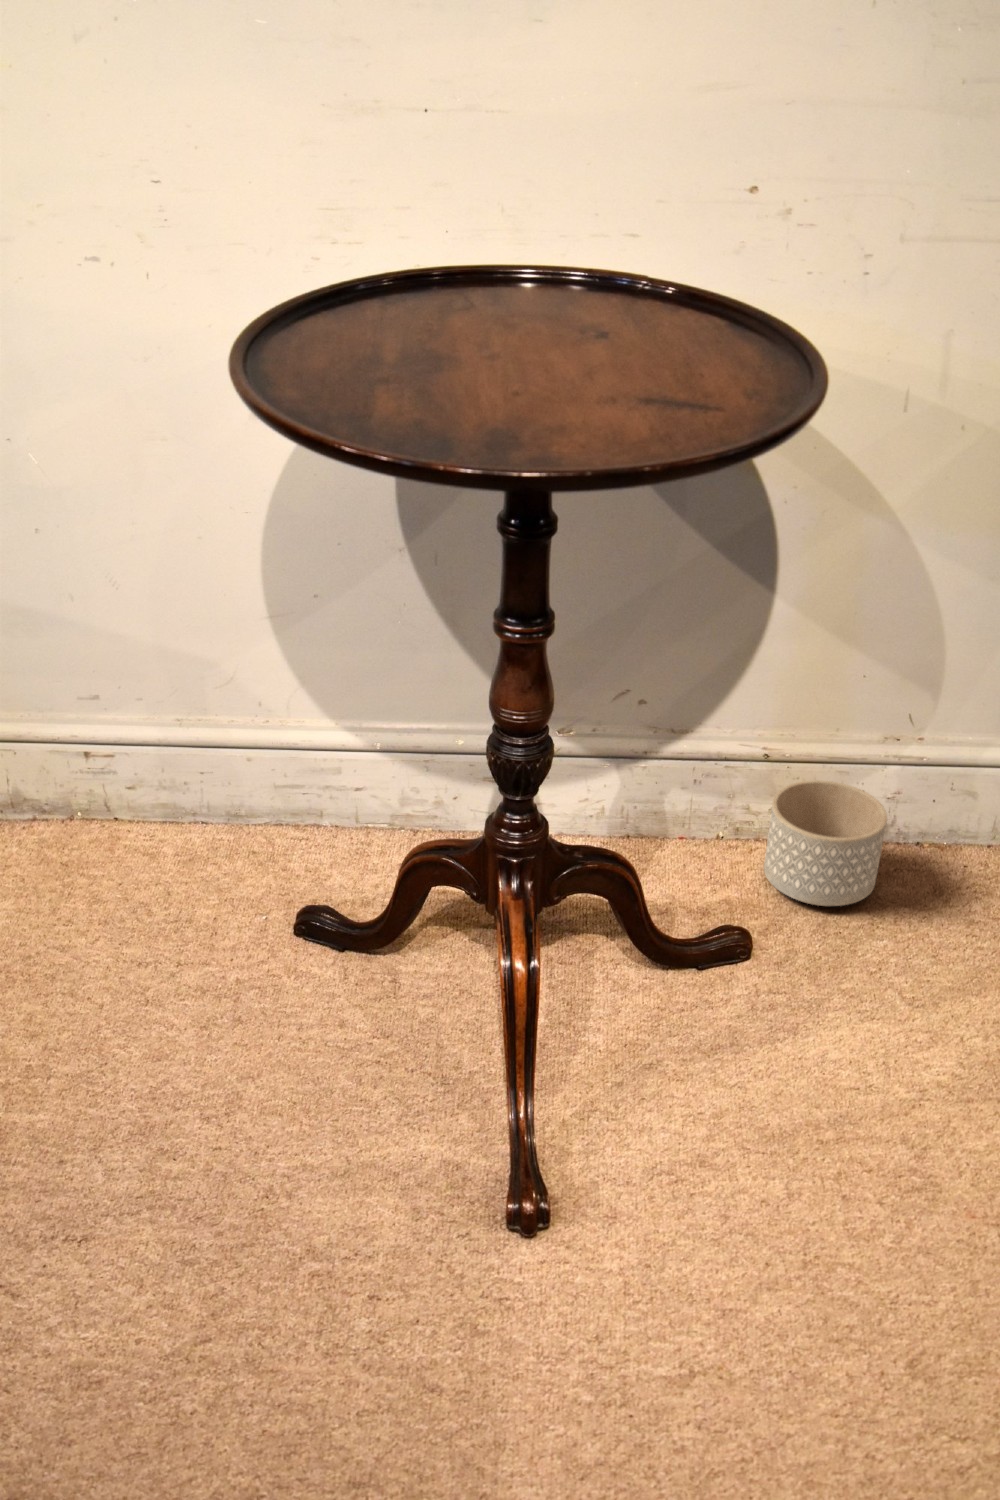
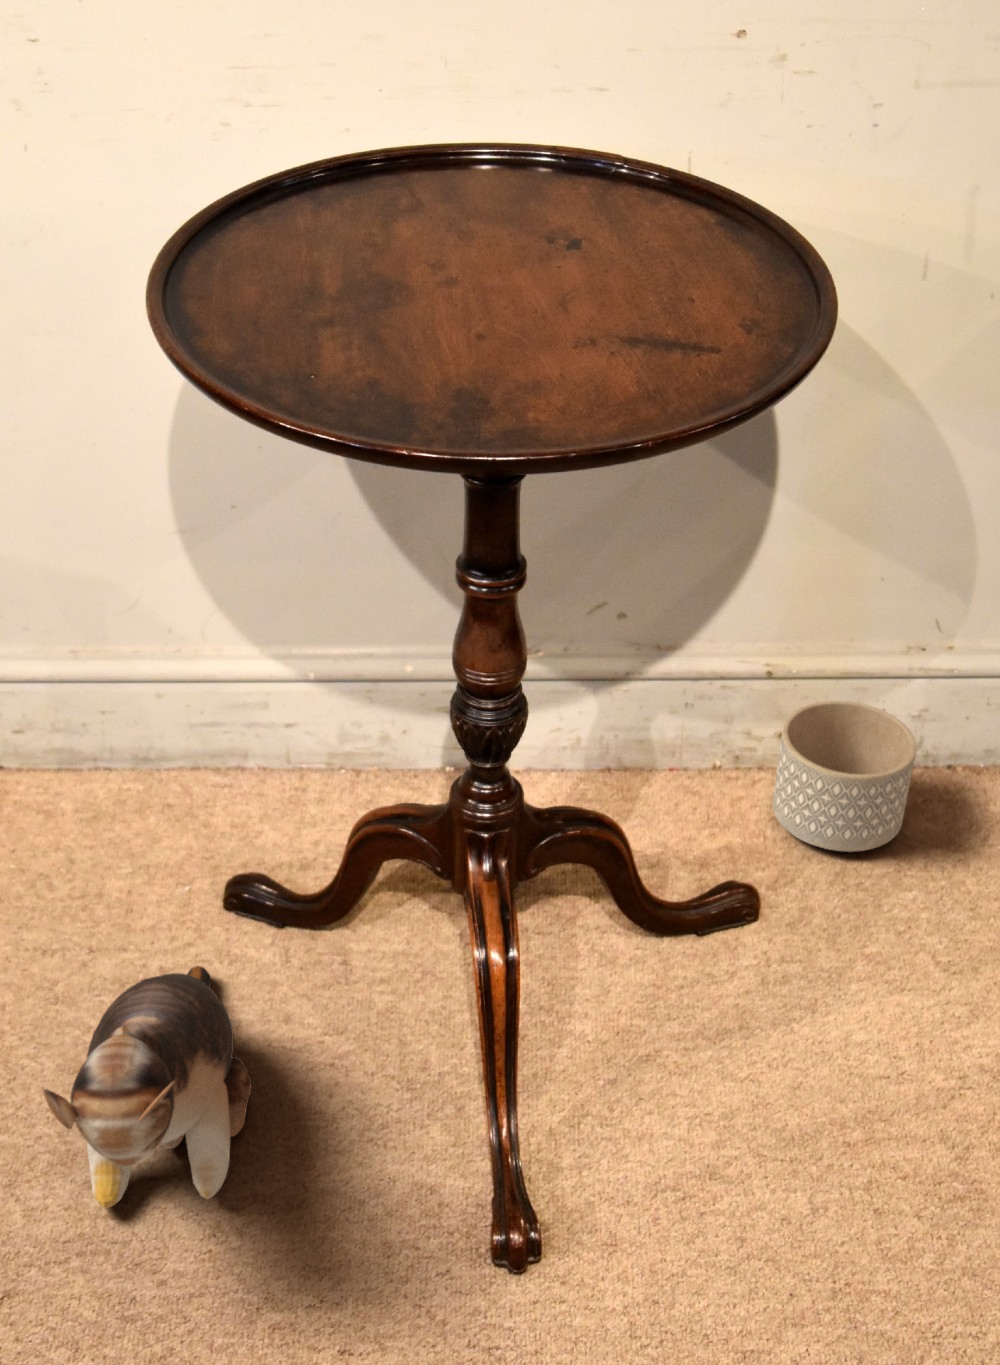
plush toy: none [119,975,308,1172] -> present [43,966,251,1209]

